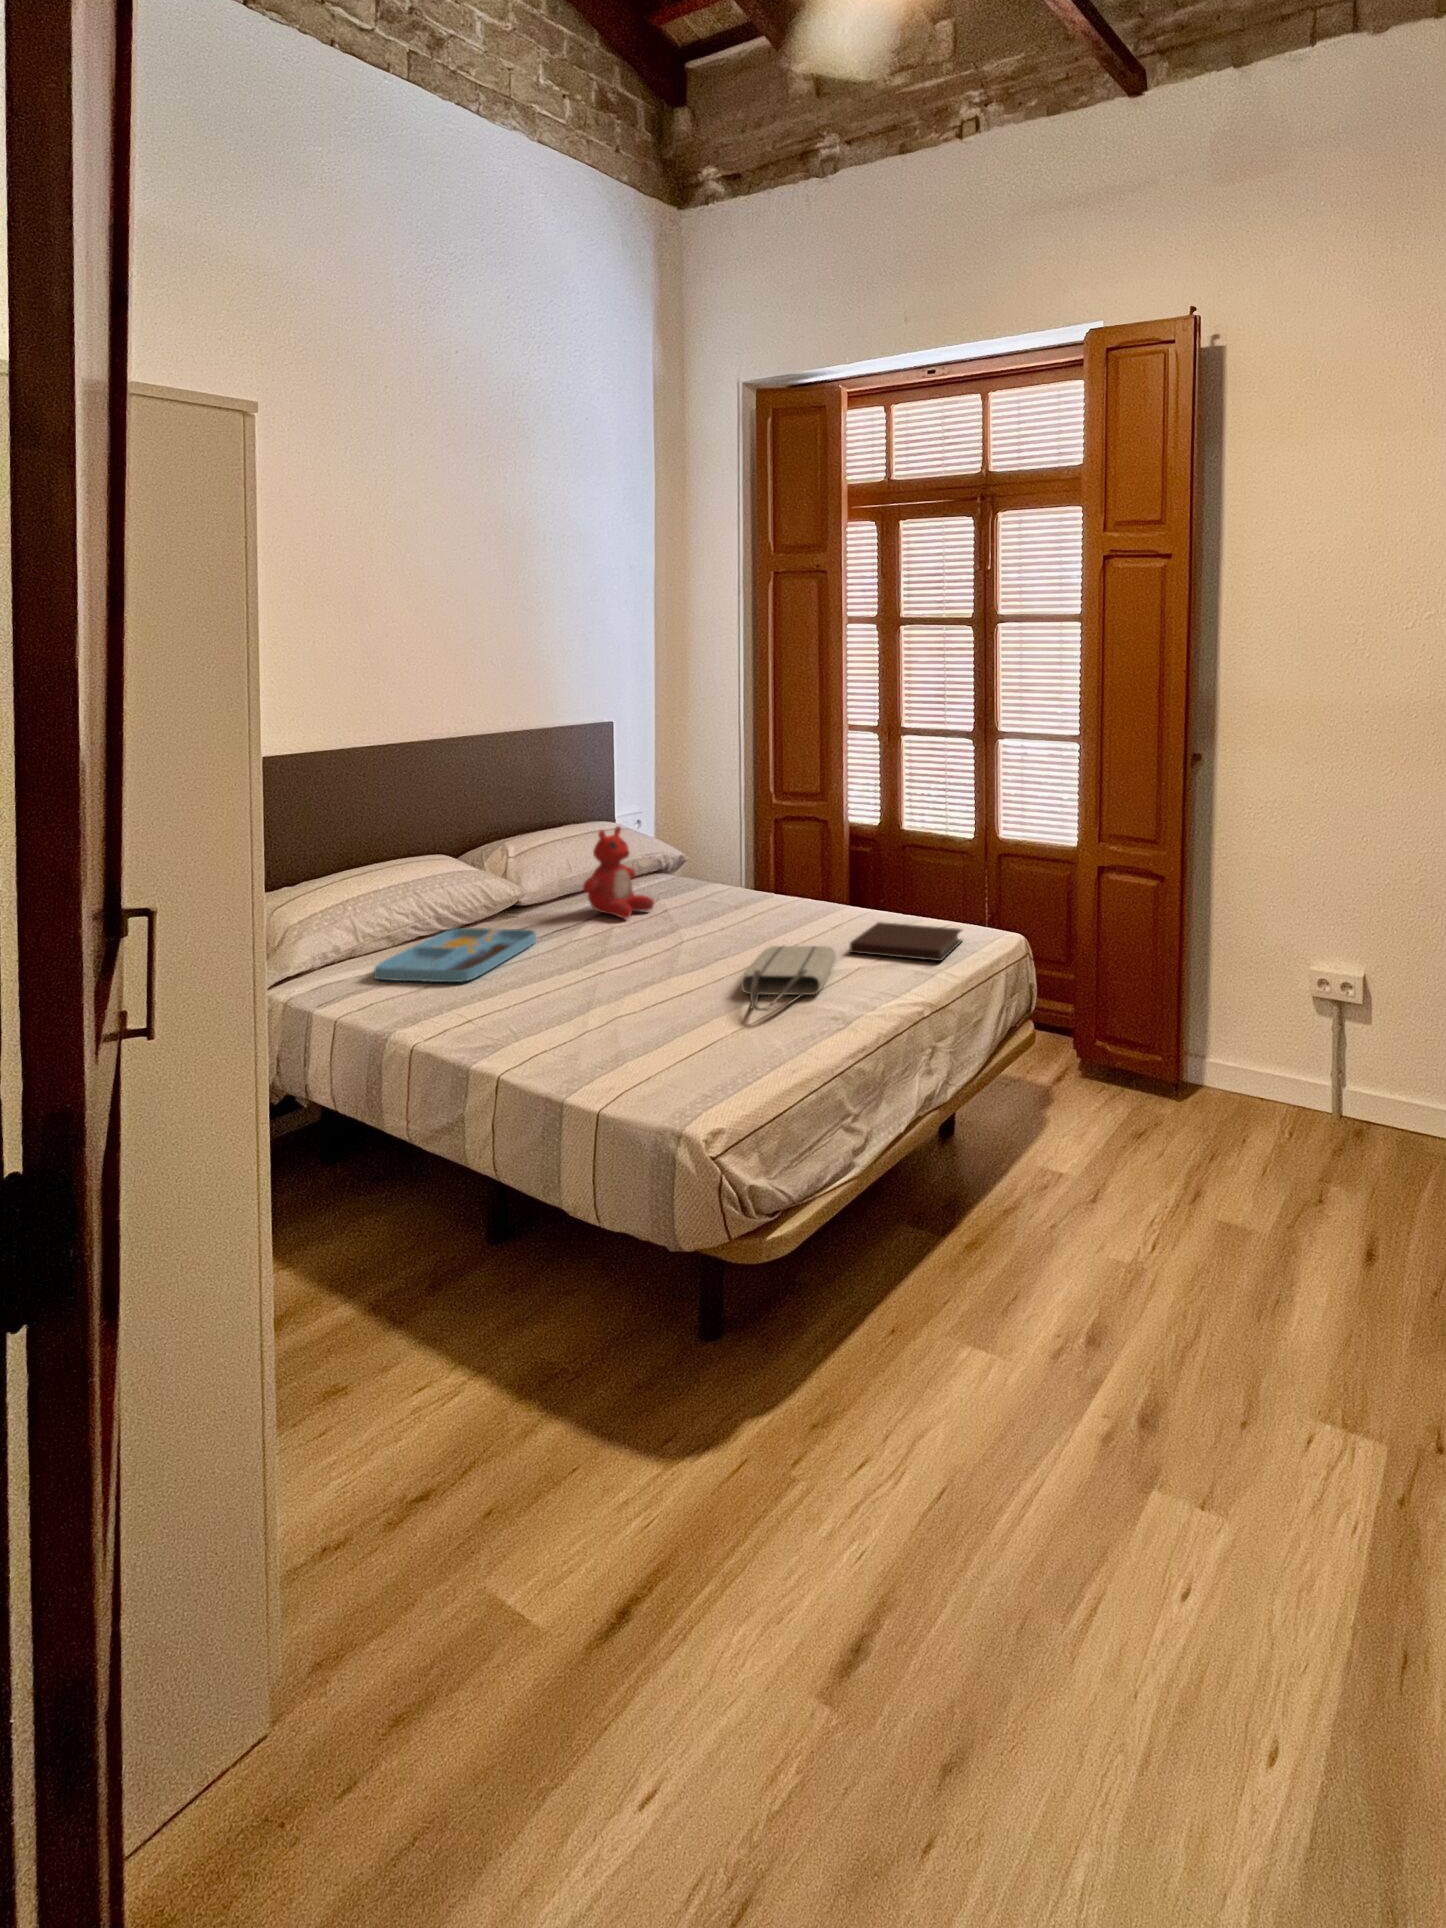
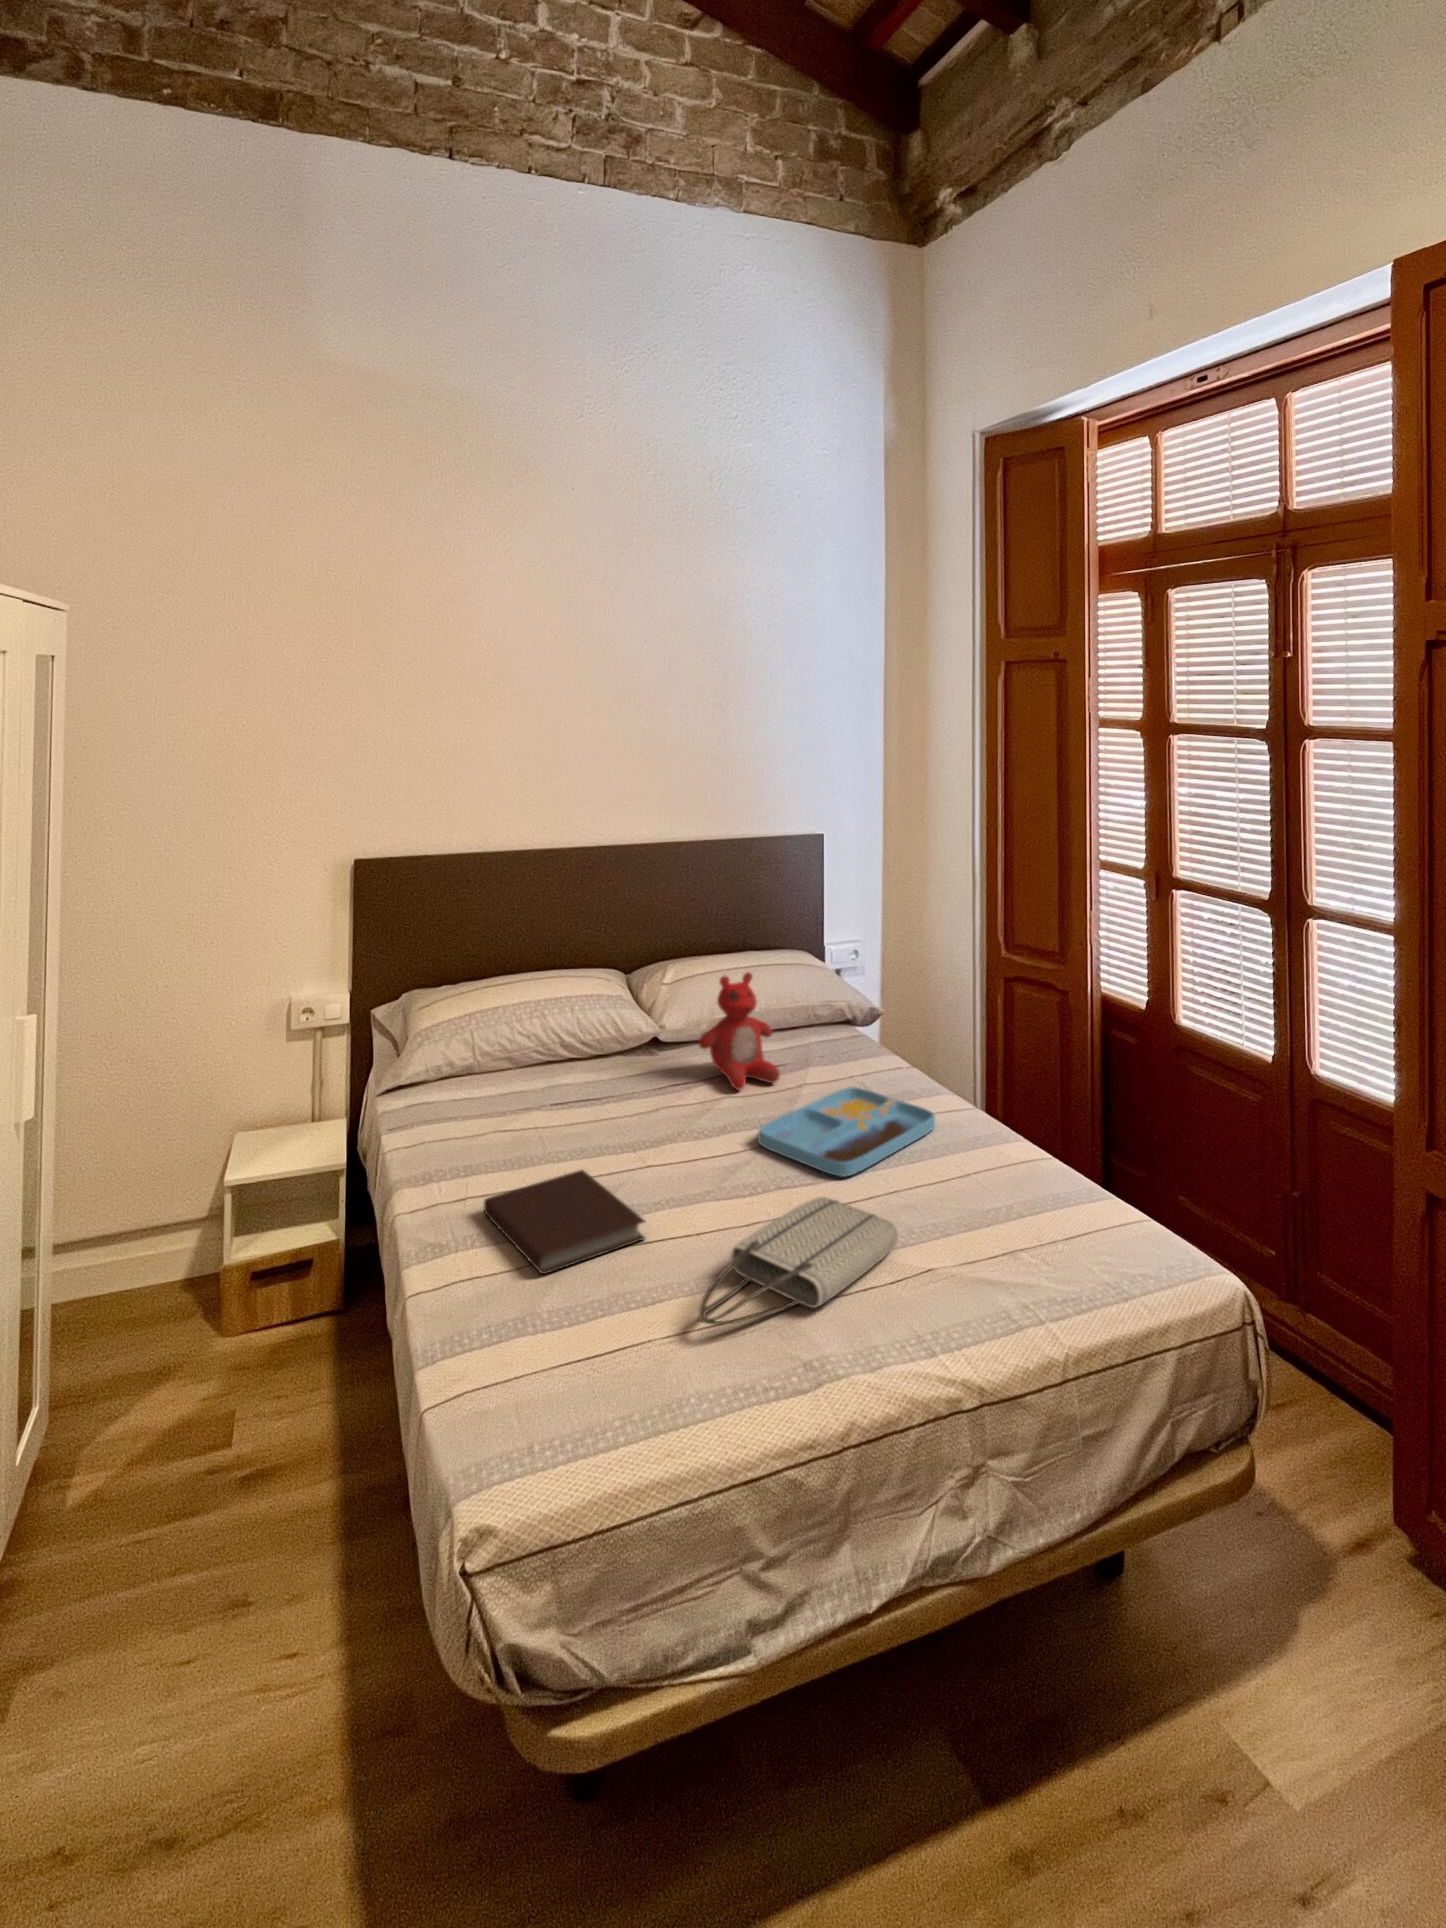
notebook: present [850,922,962,961] -> present [484,1170,645,1274]
tray: present [374,928,536,982] -> present [758,1087,935,1177]

